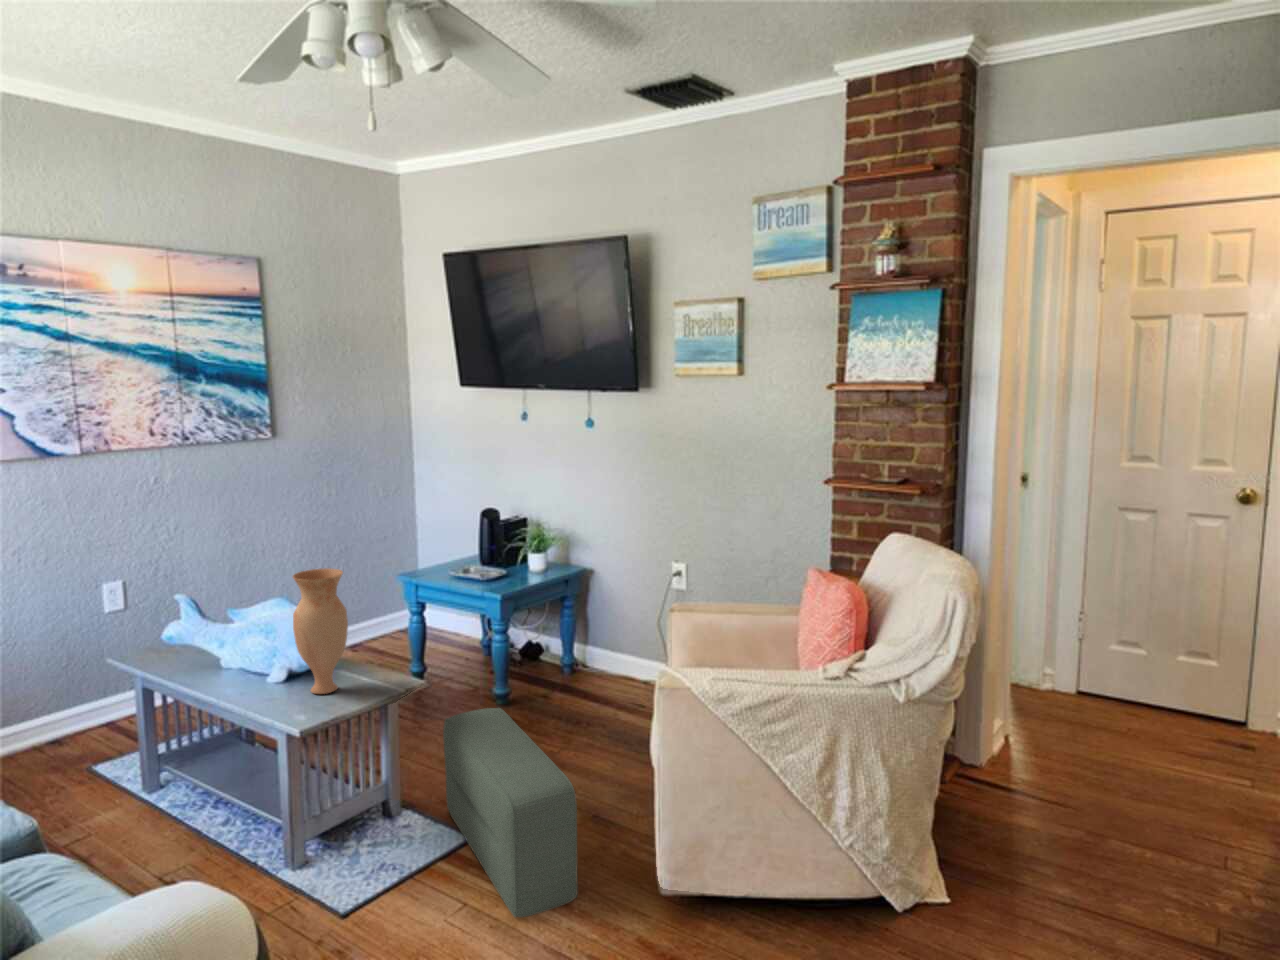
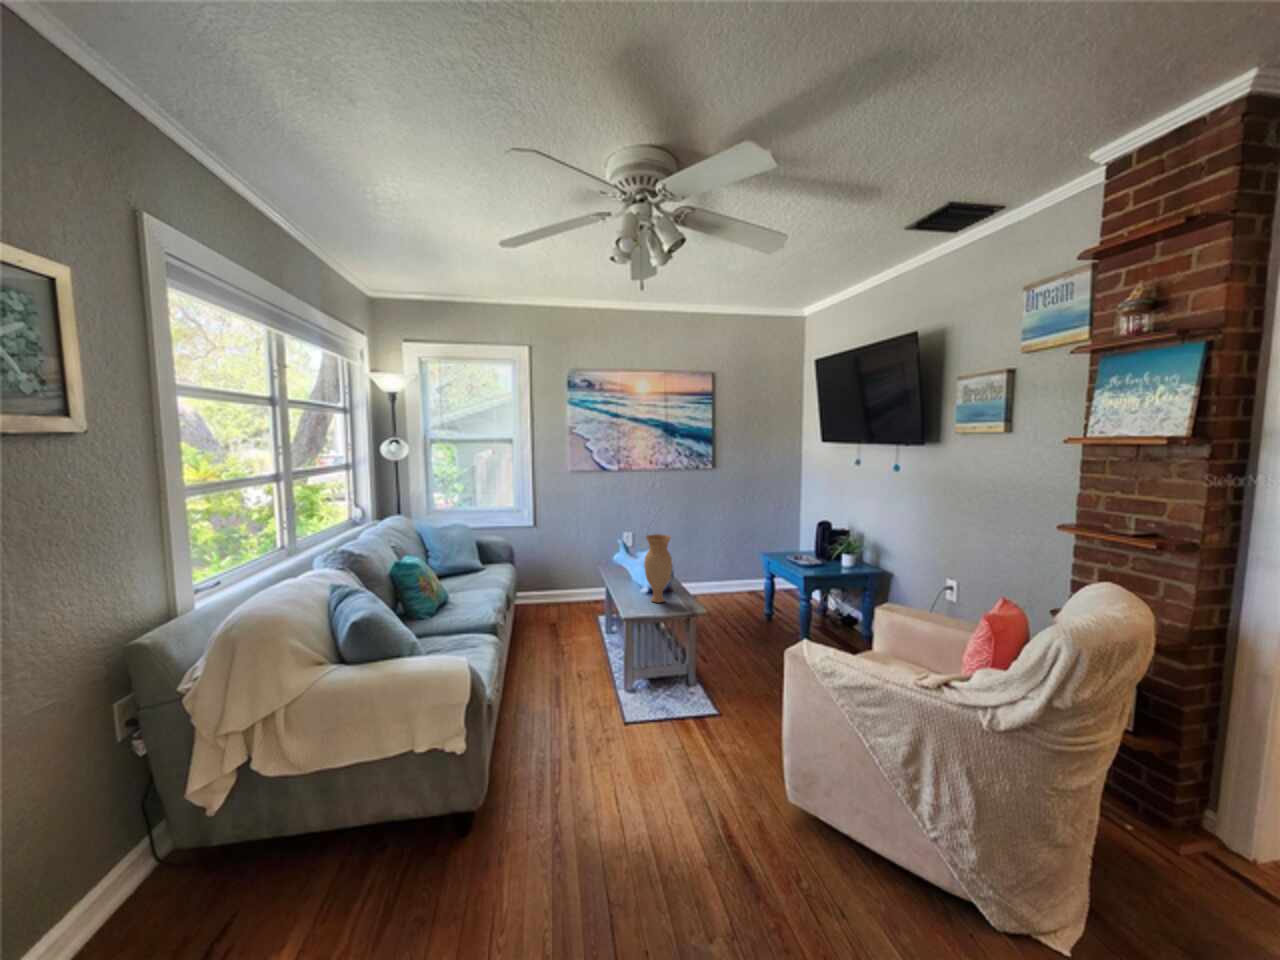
pouf: present [443,708,578,917] -> none [698,637,756,775]

